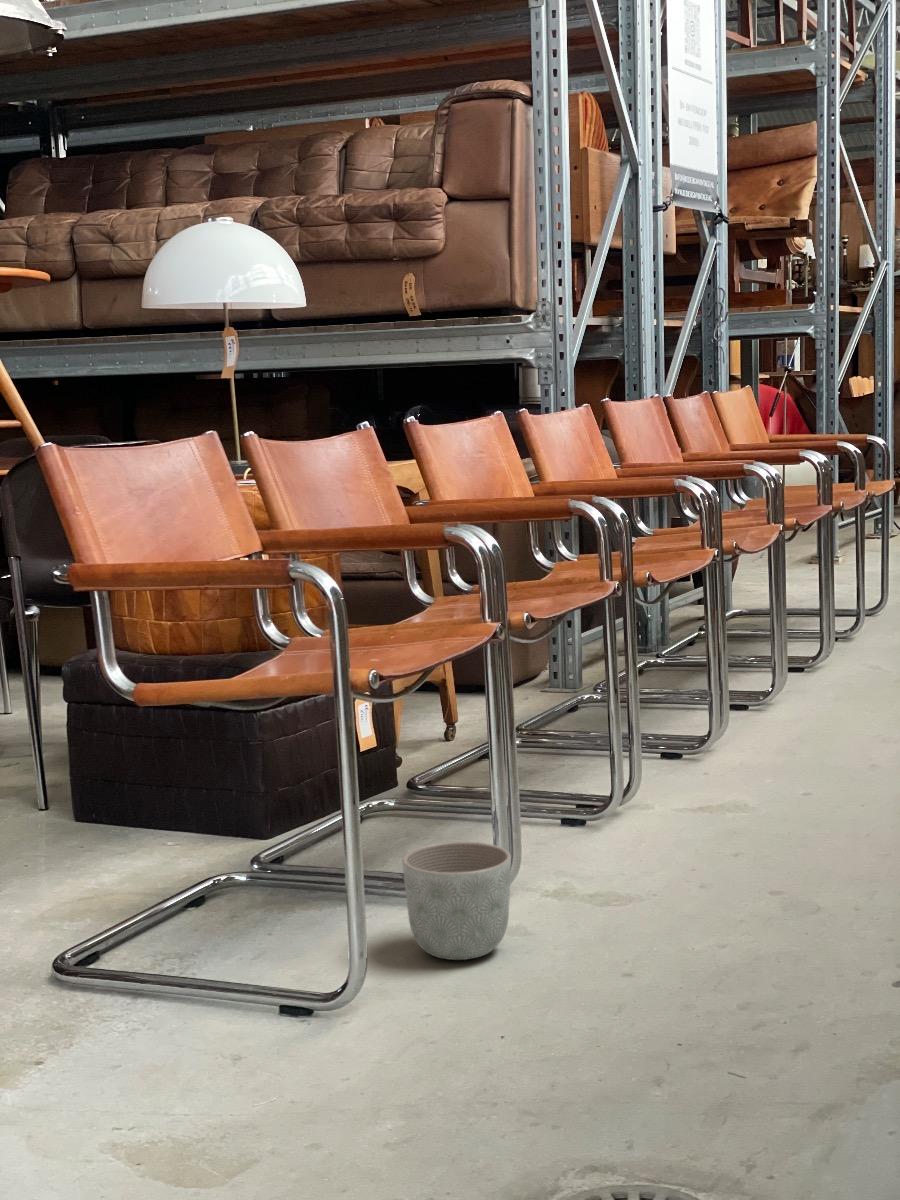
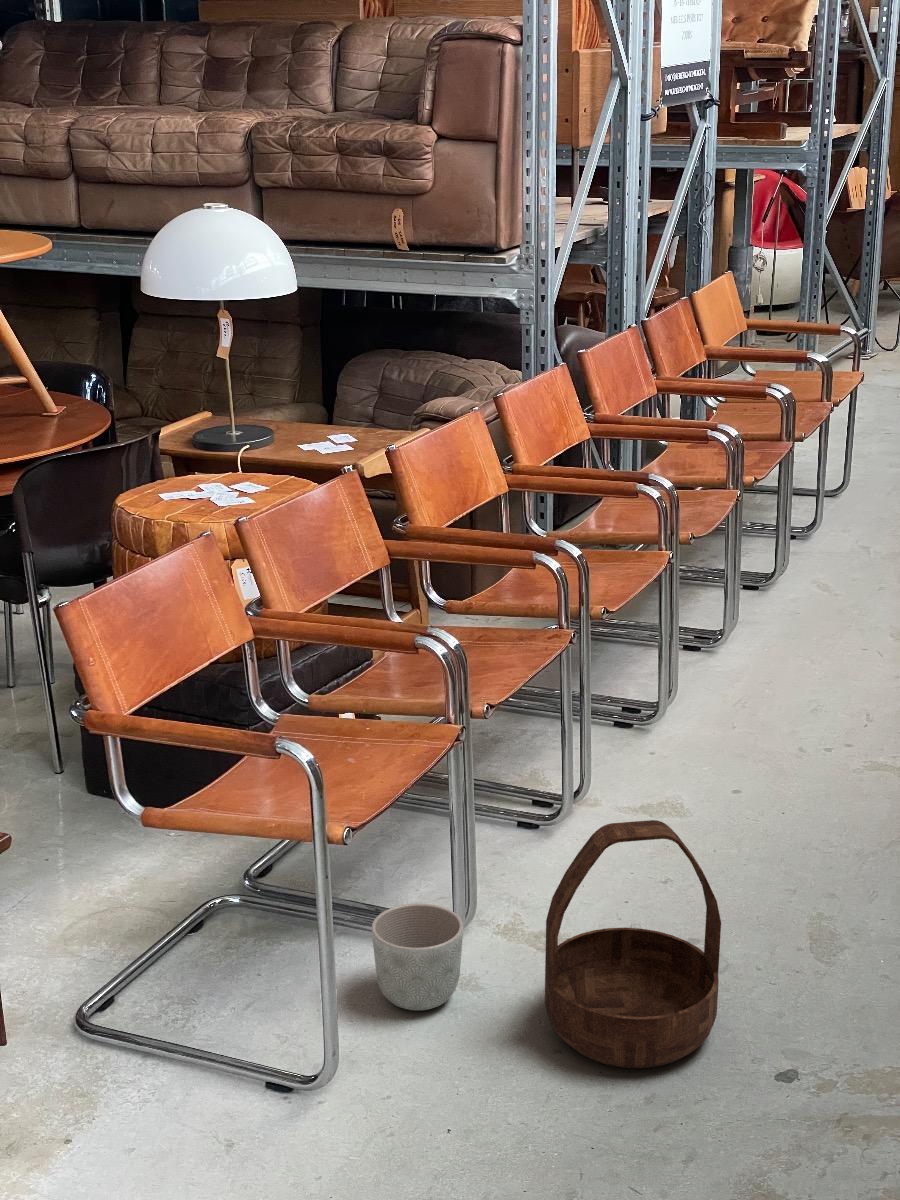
basket: none [611,701,822,998] -> present [545,820,721,1069]

